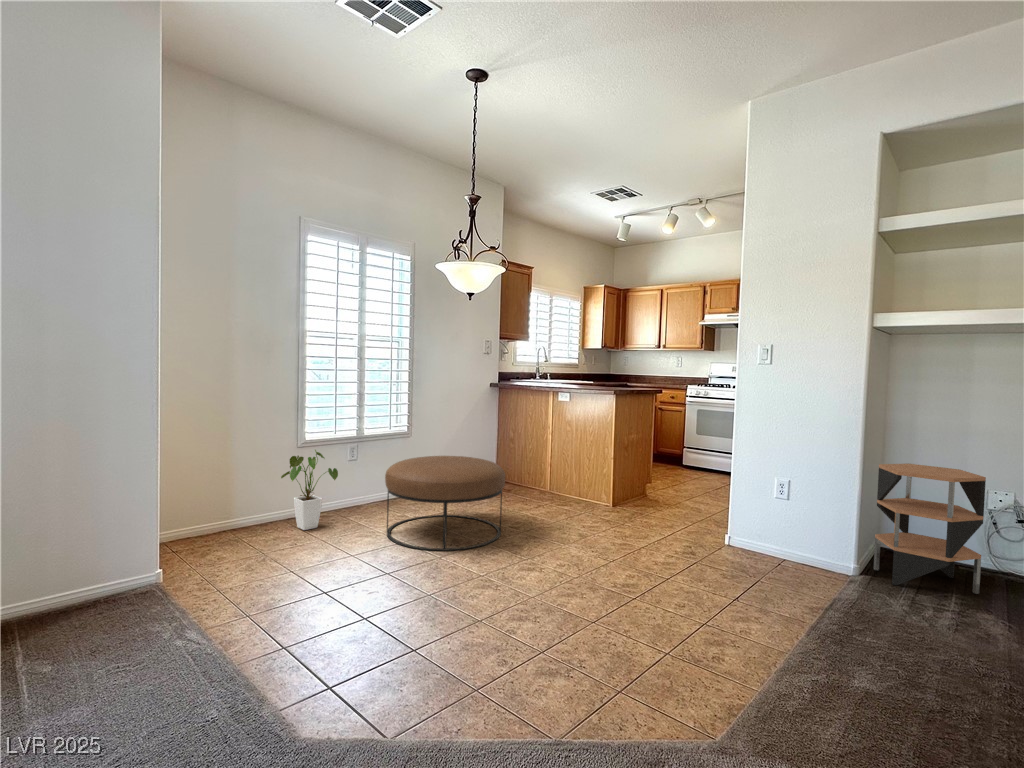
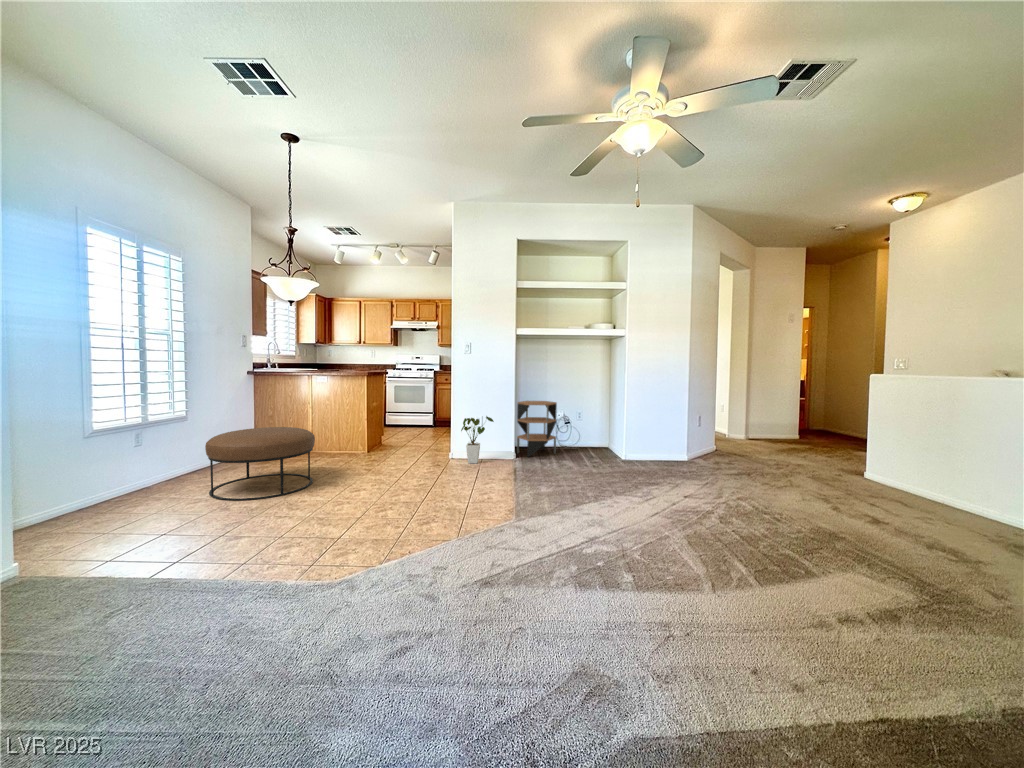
house plant: present [281,450,338,530] -> present [461,416,494,464]

